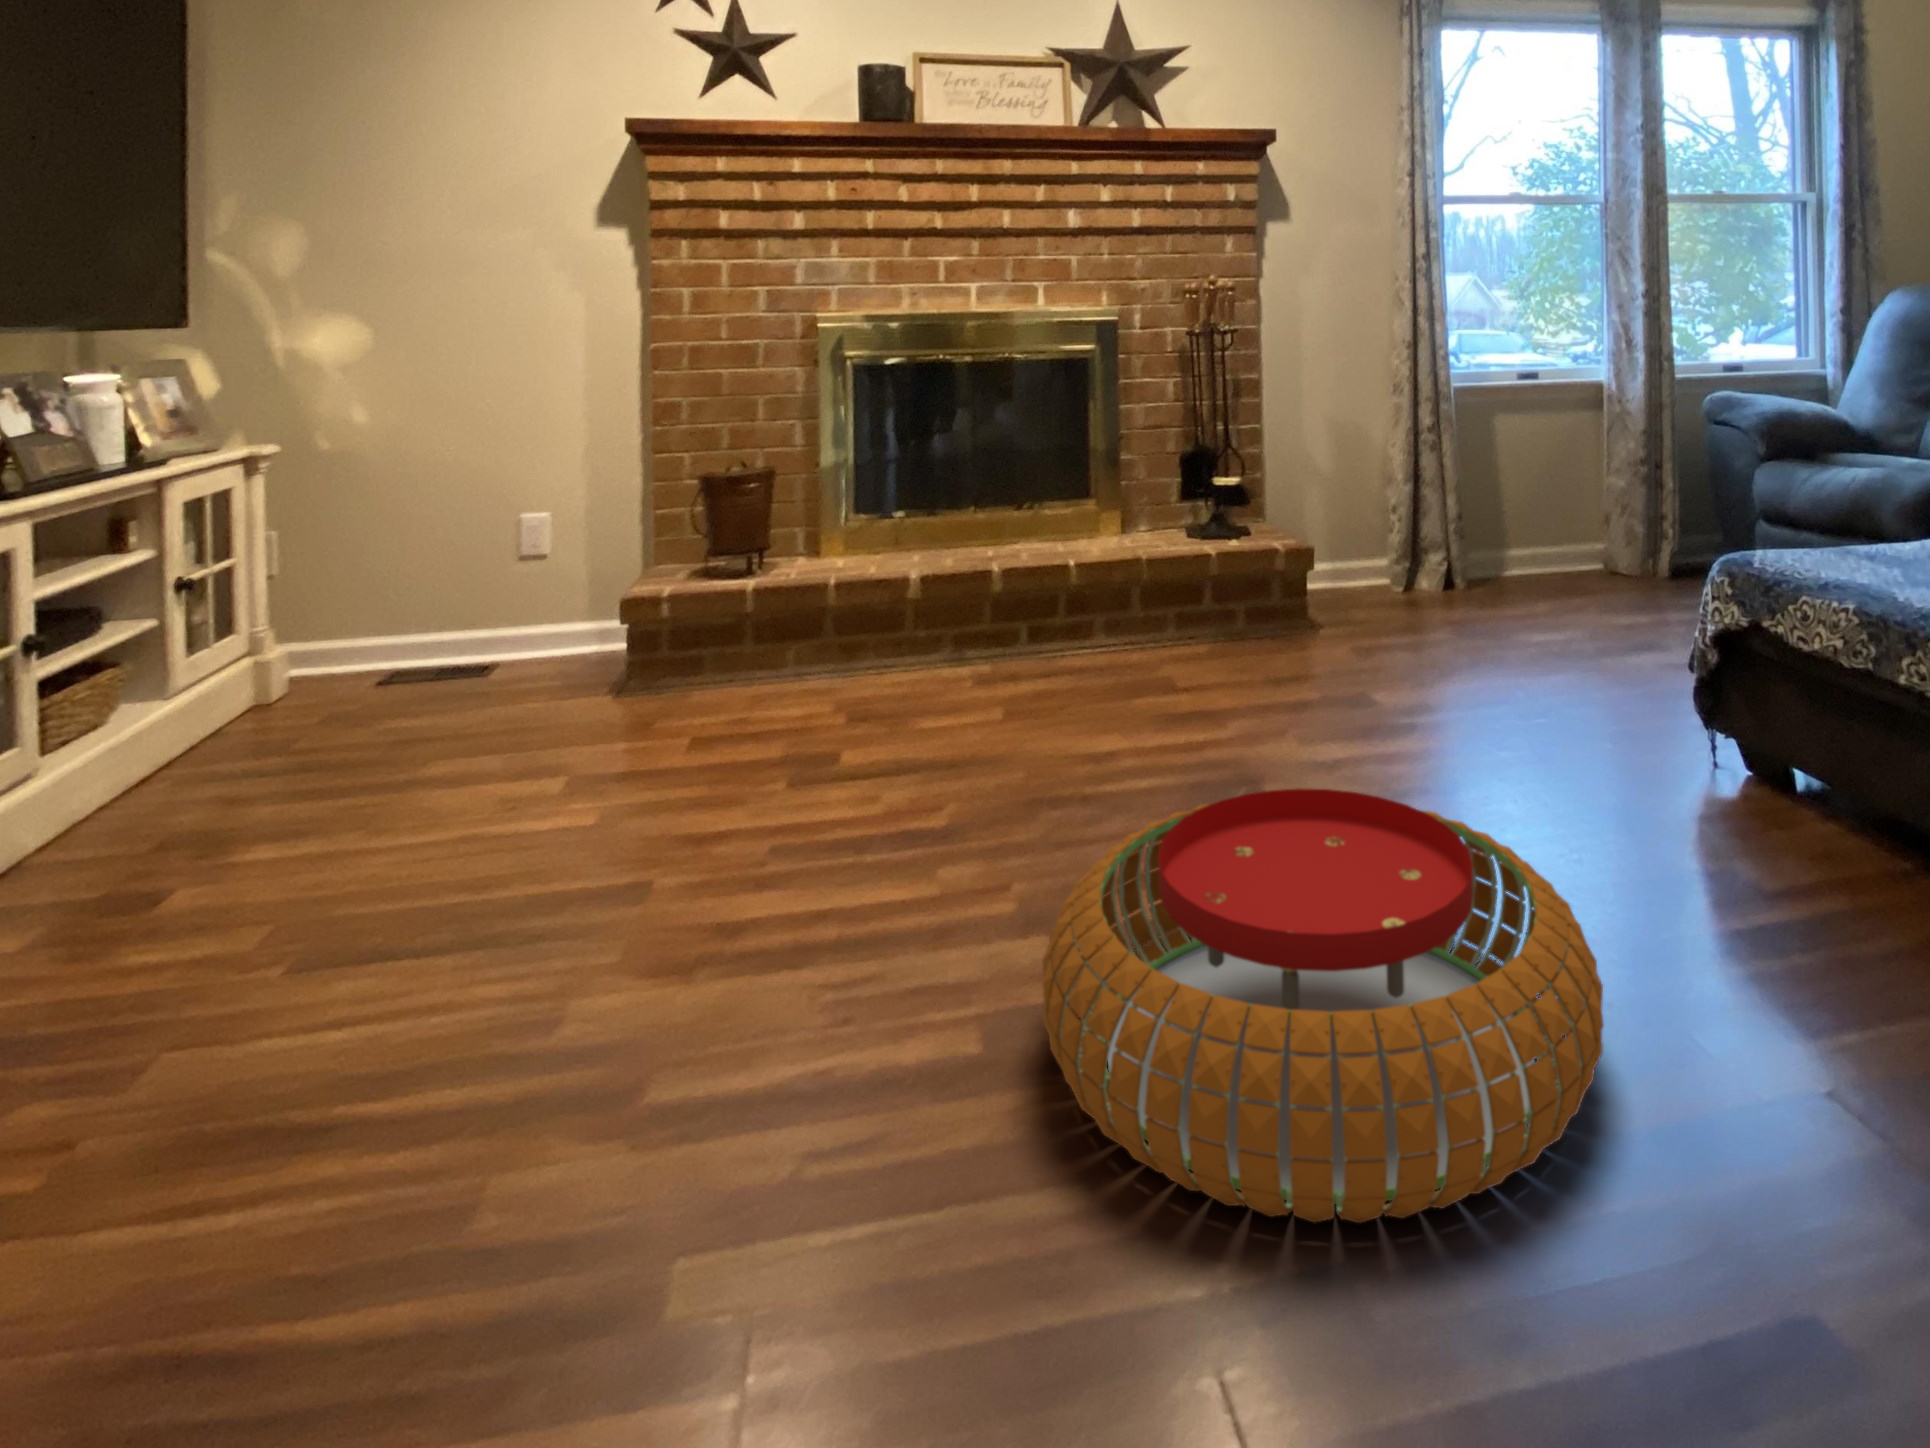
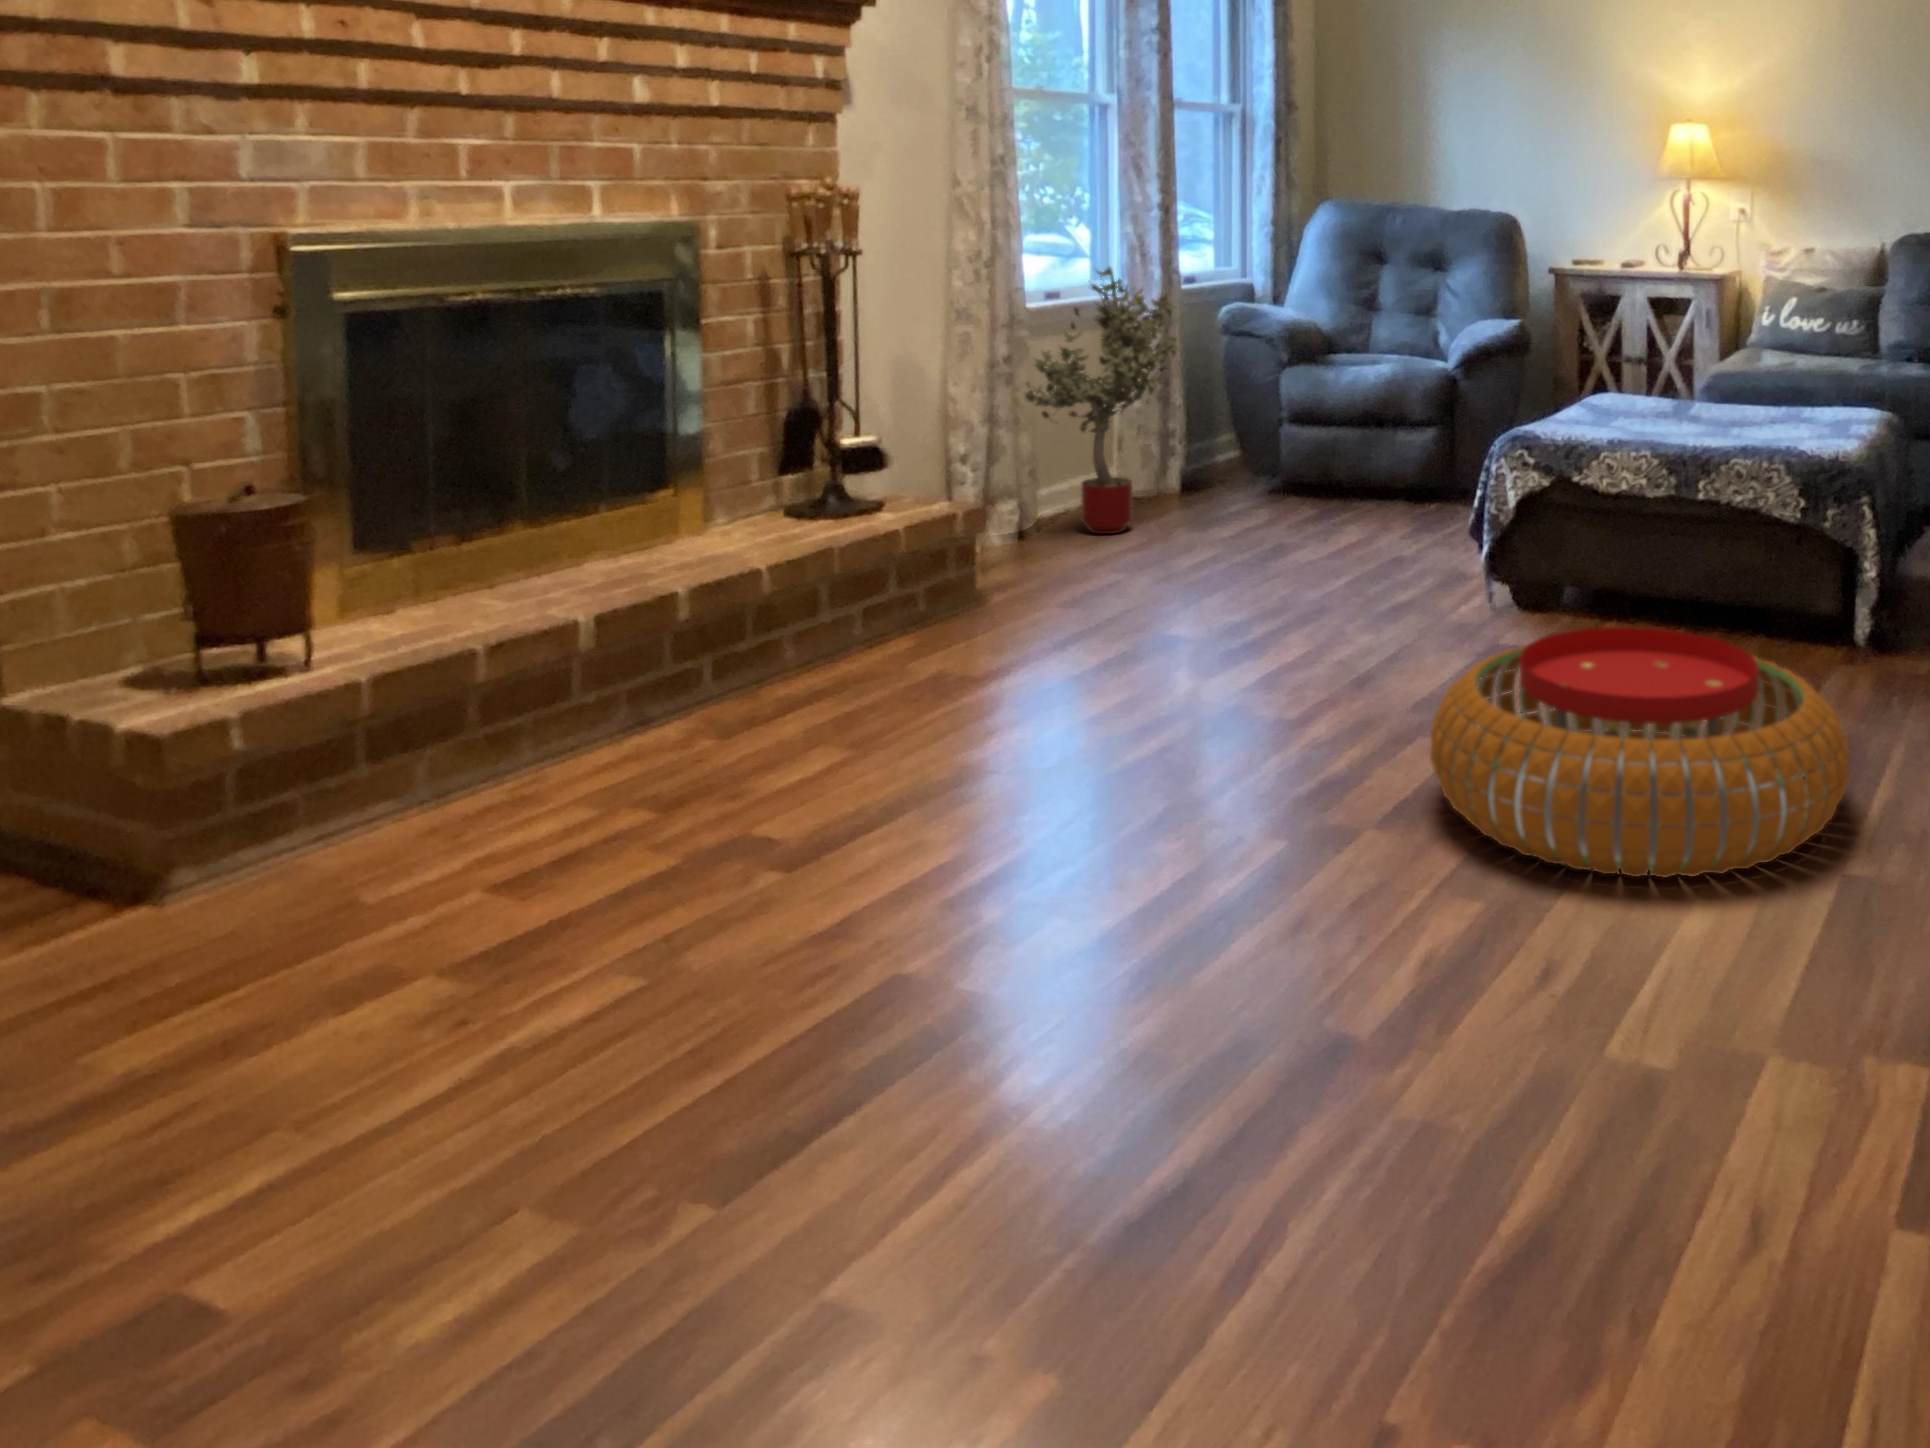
potted tree: none [1442,351,1630,599] -> present [1025,267,1180,534]

